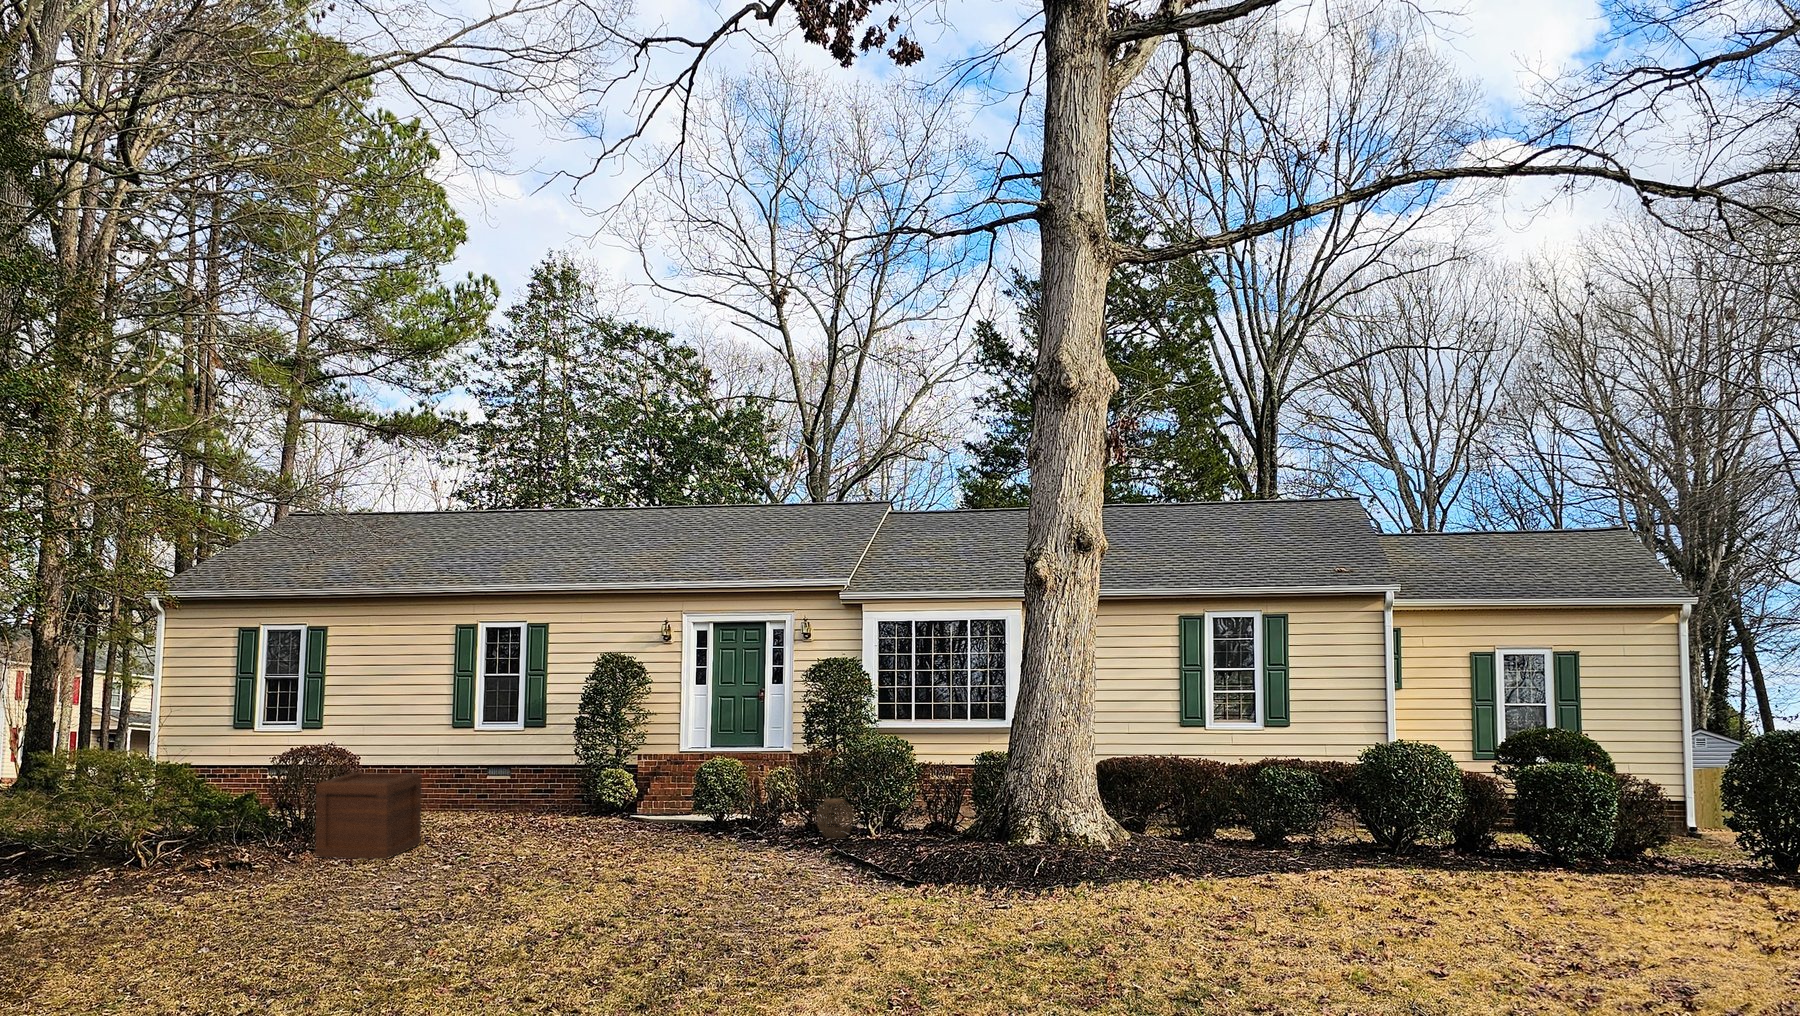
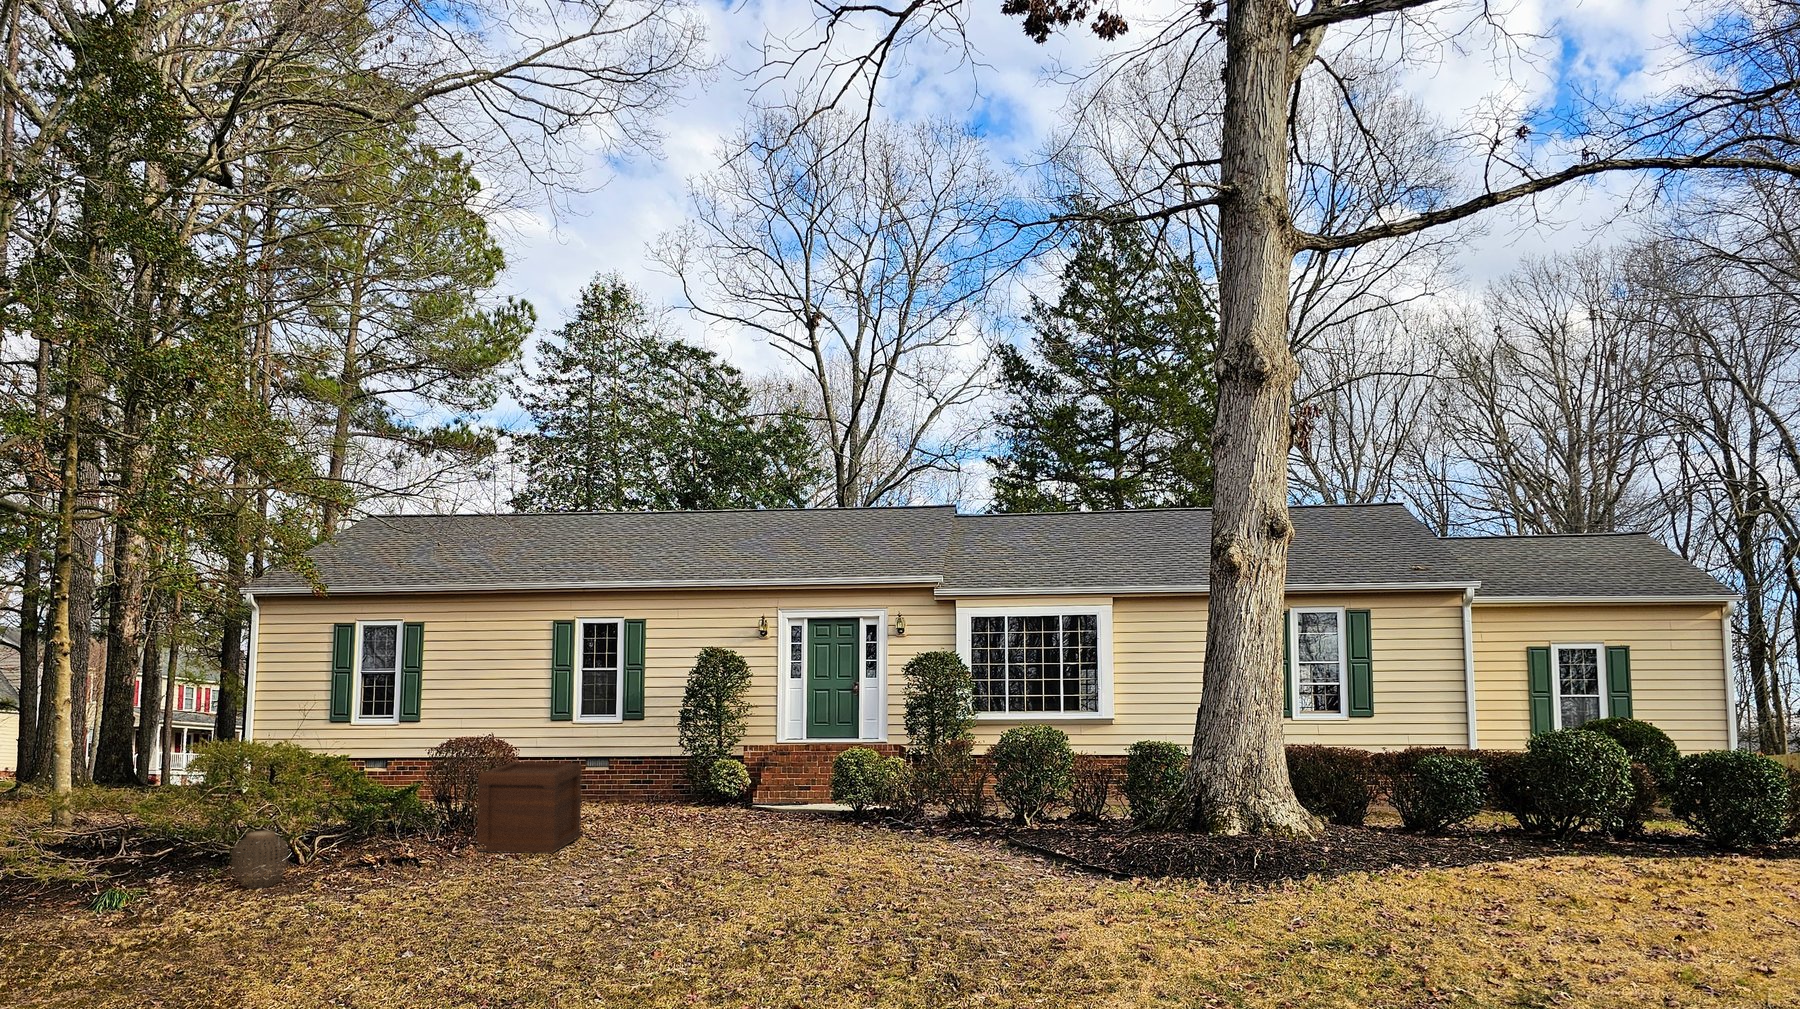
woven basket: present [817,799,853,838] -> present [232,830,288,888]

